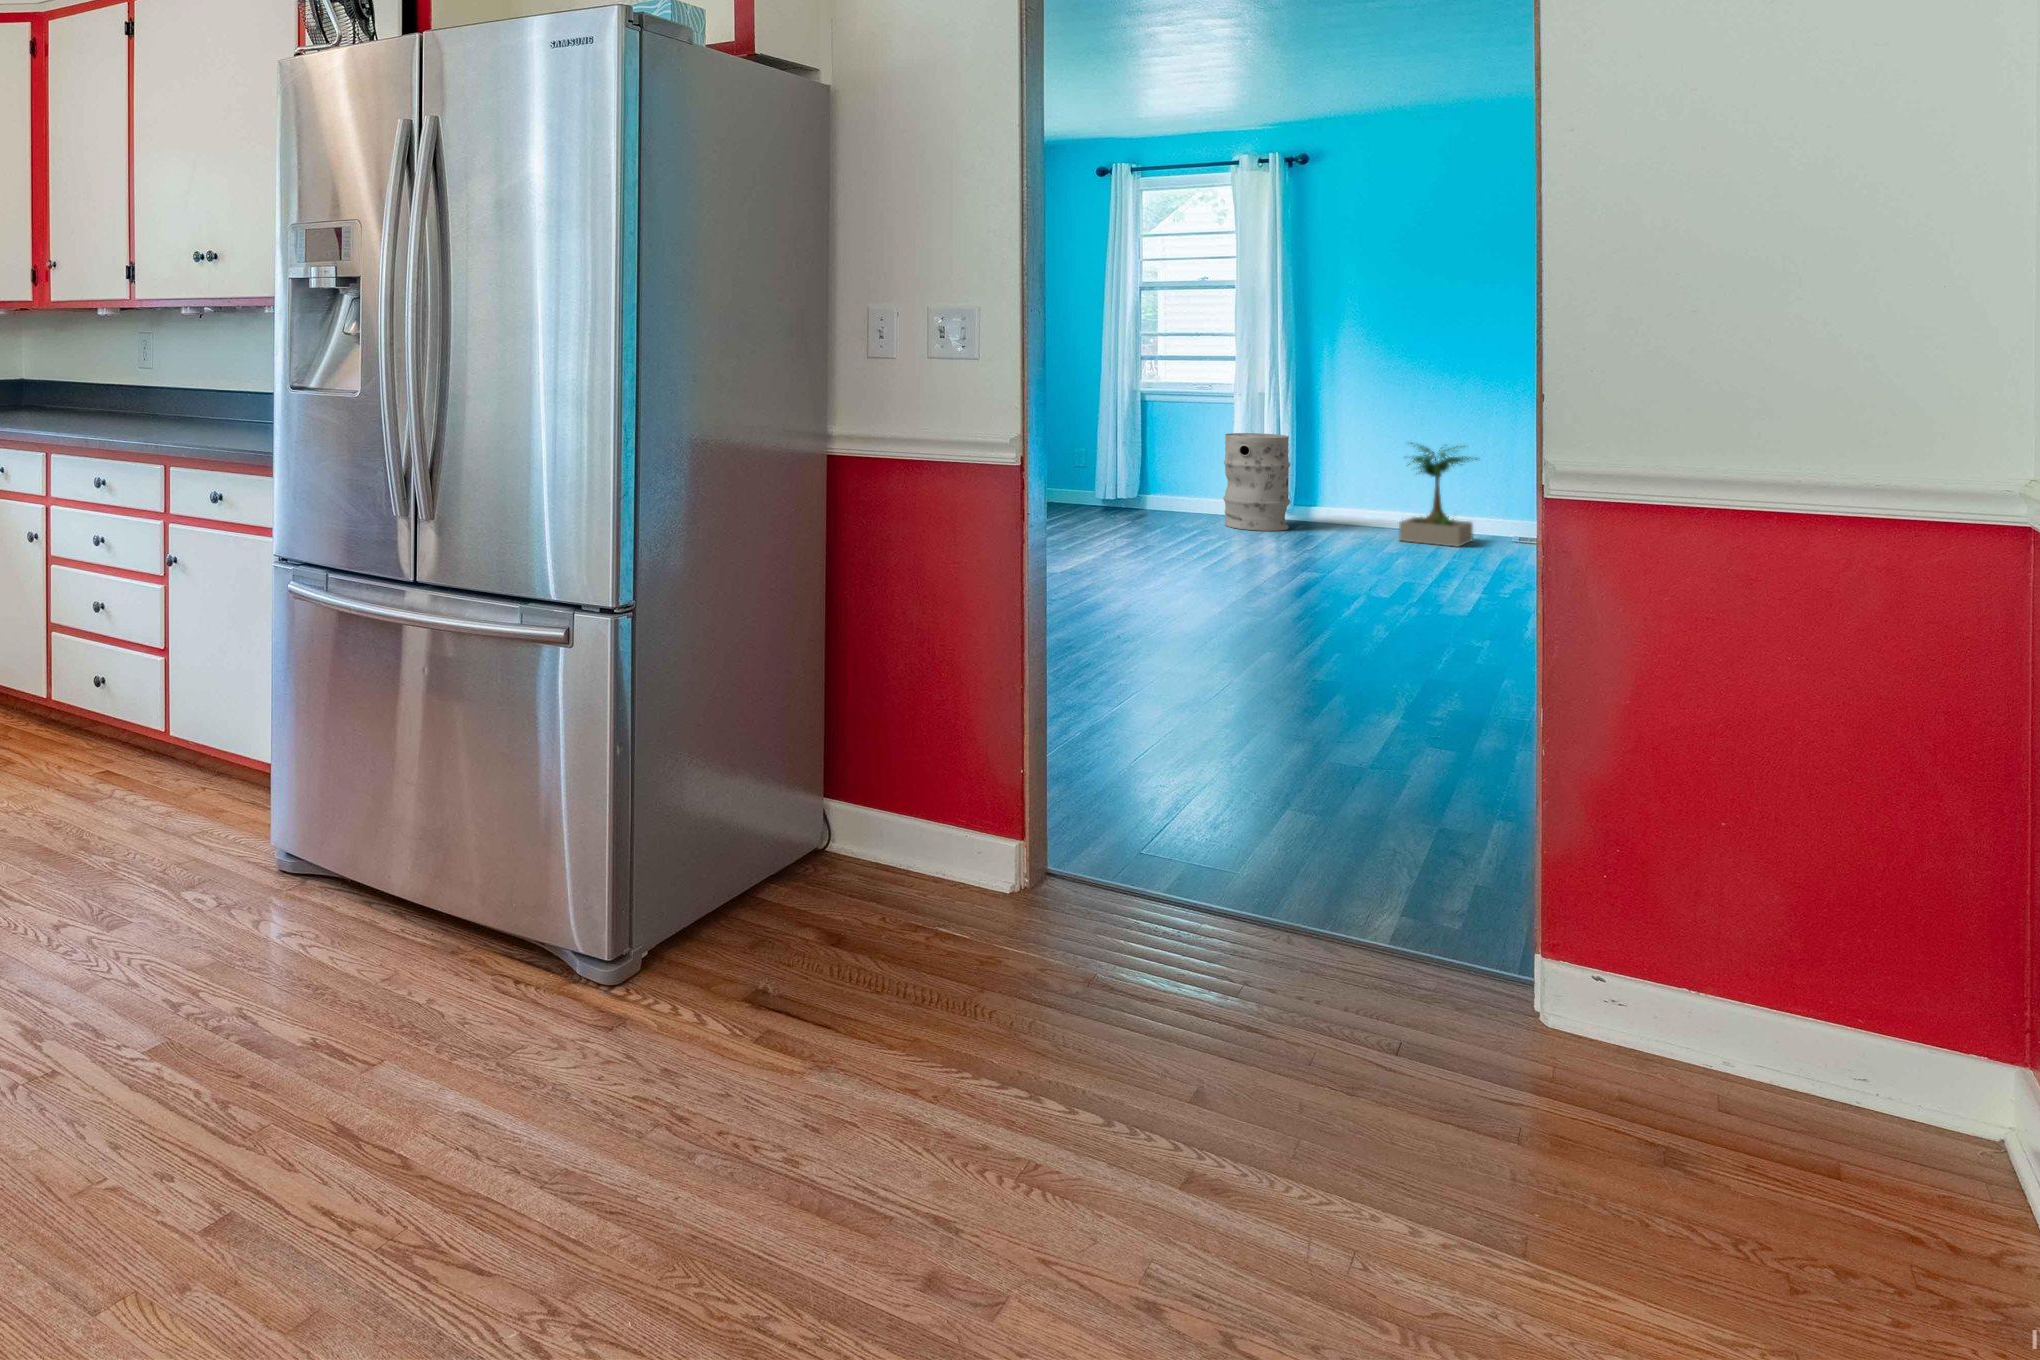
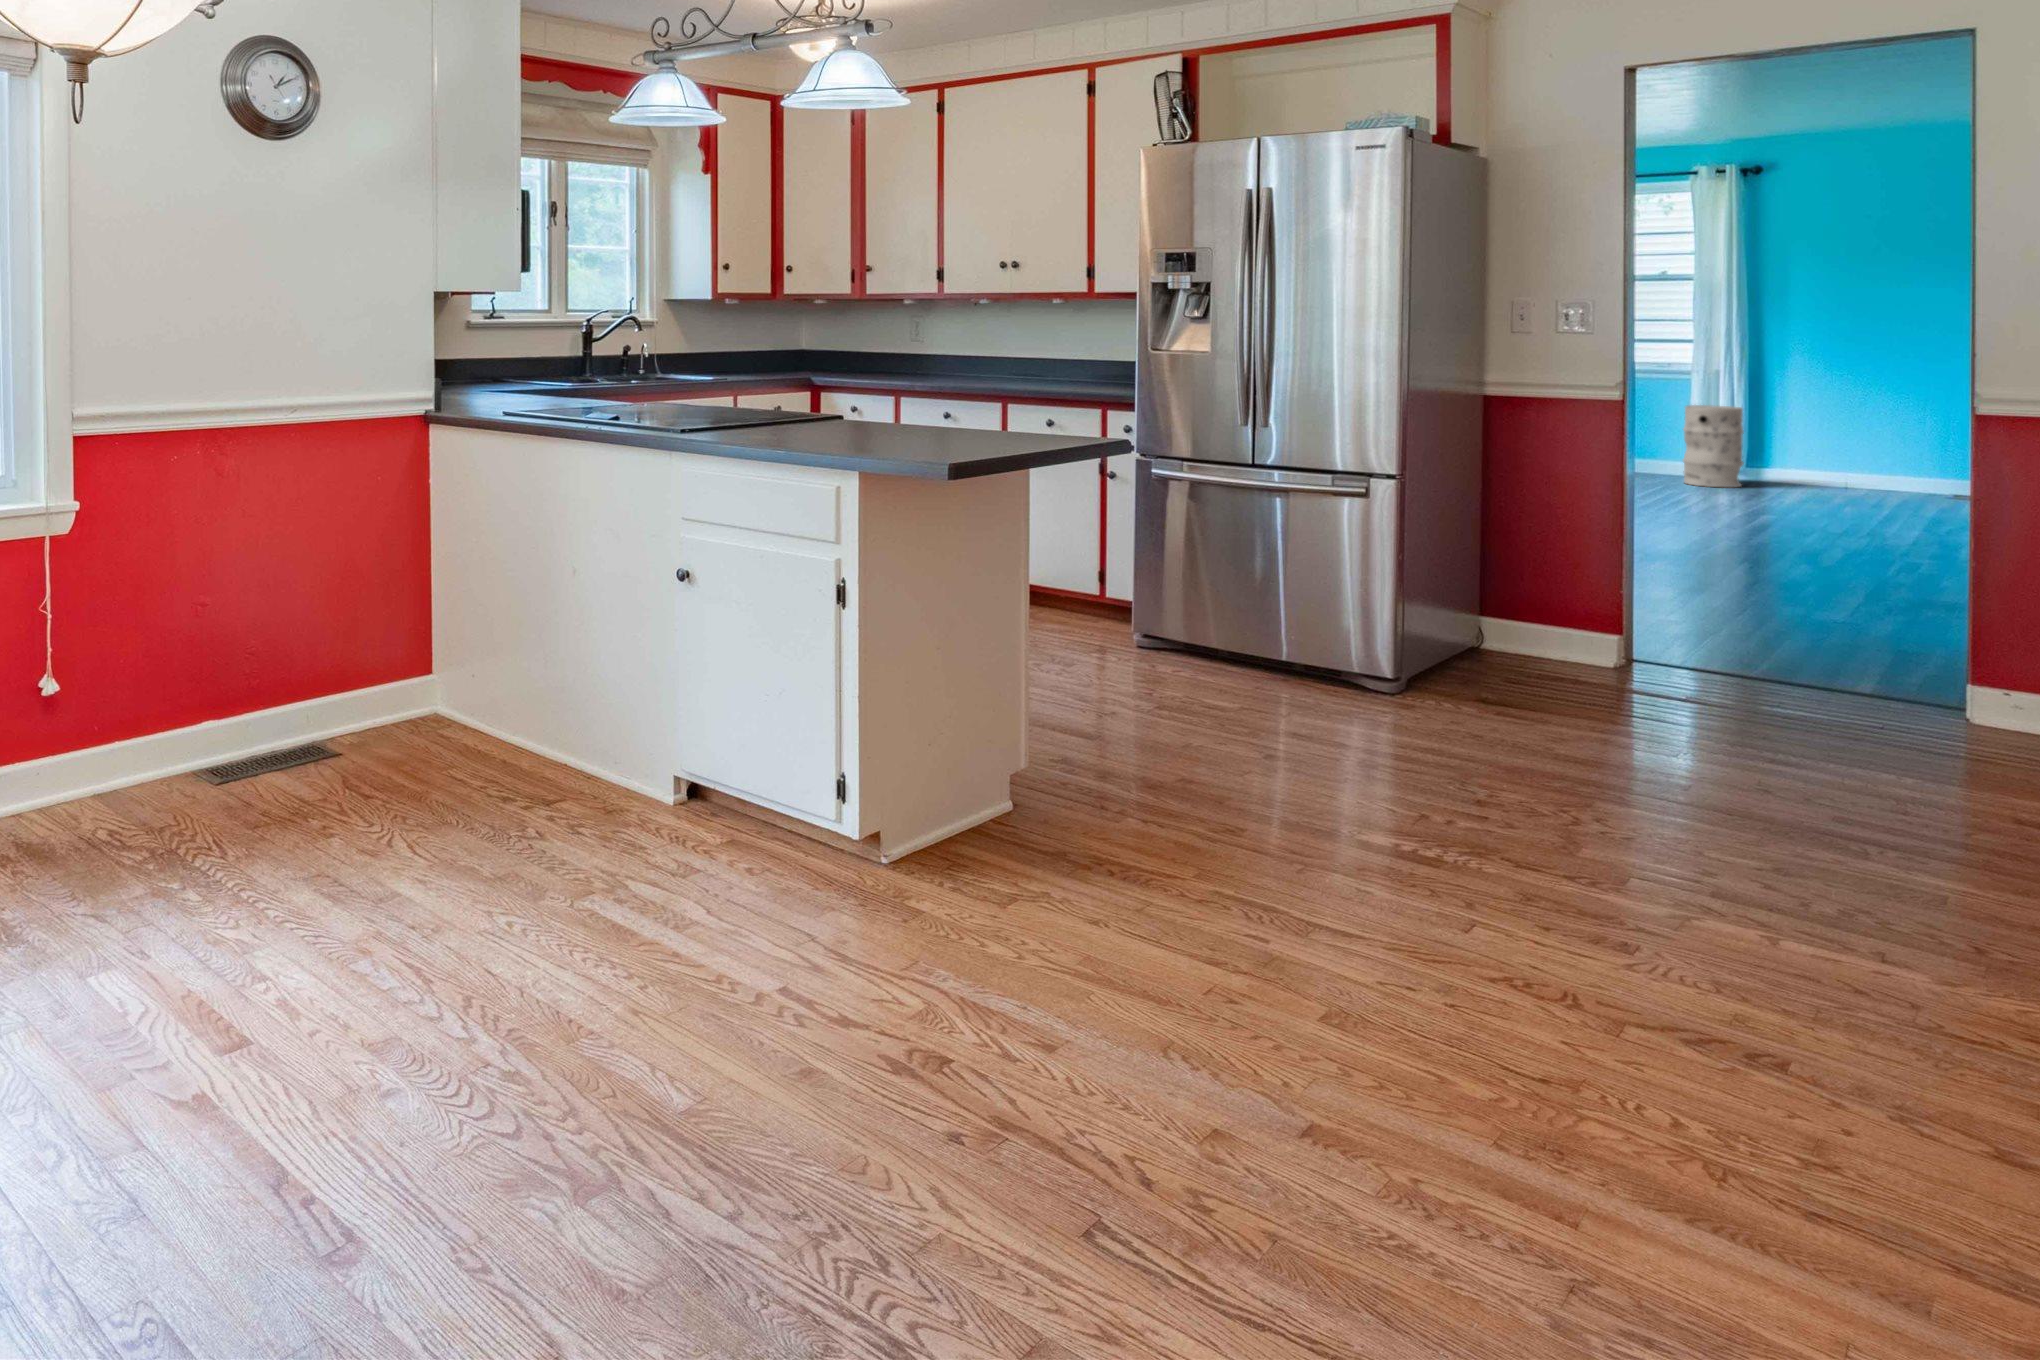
potted plant: present [1399,443,1477,547] -> none [1844,412,1924,501]

